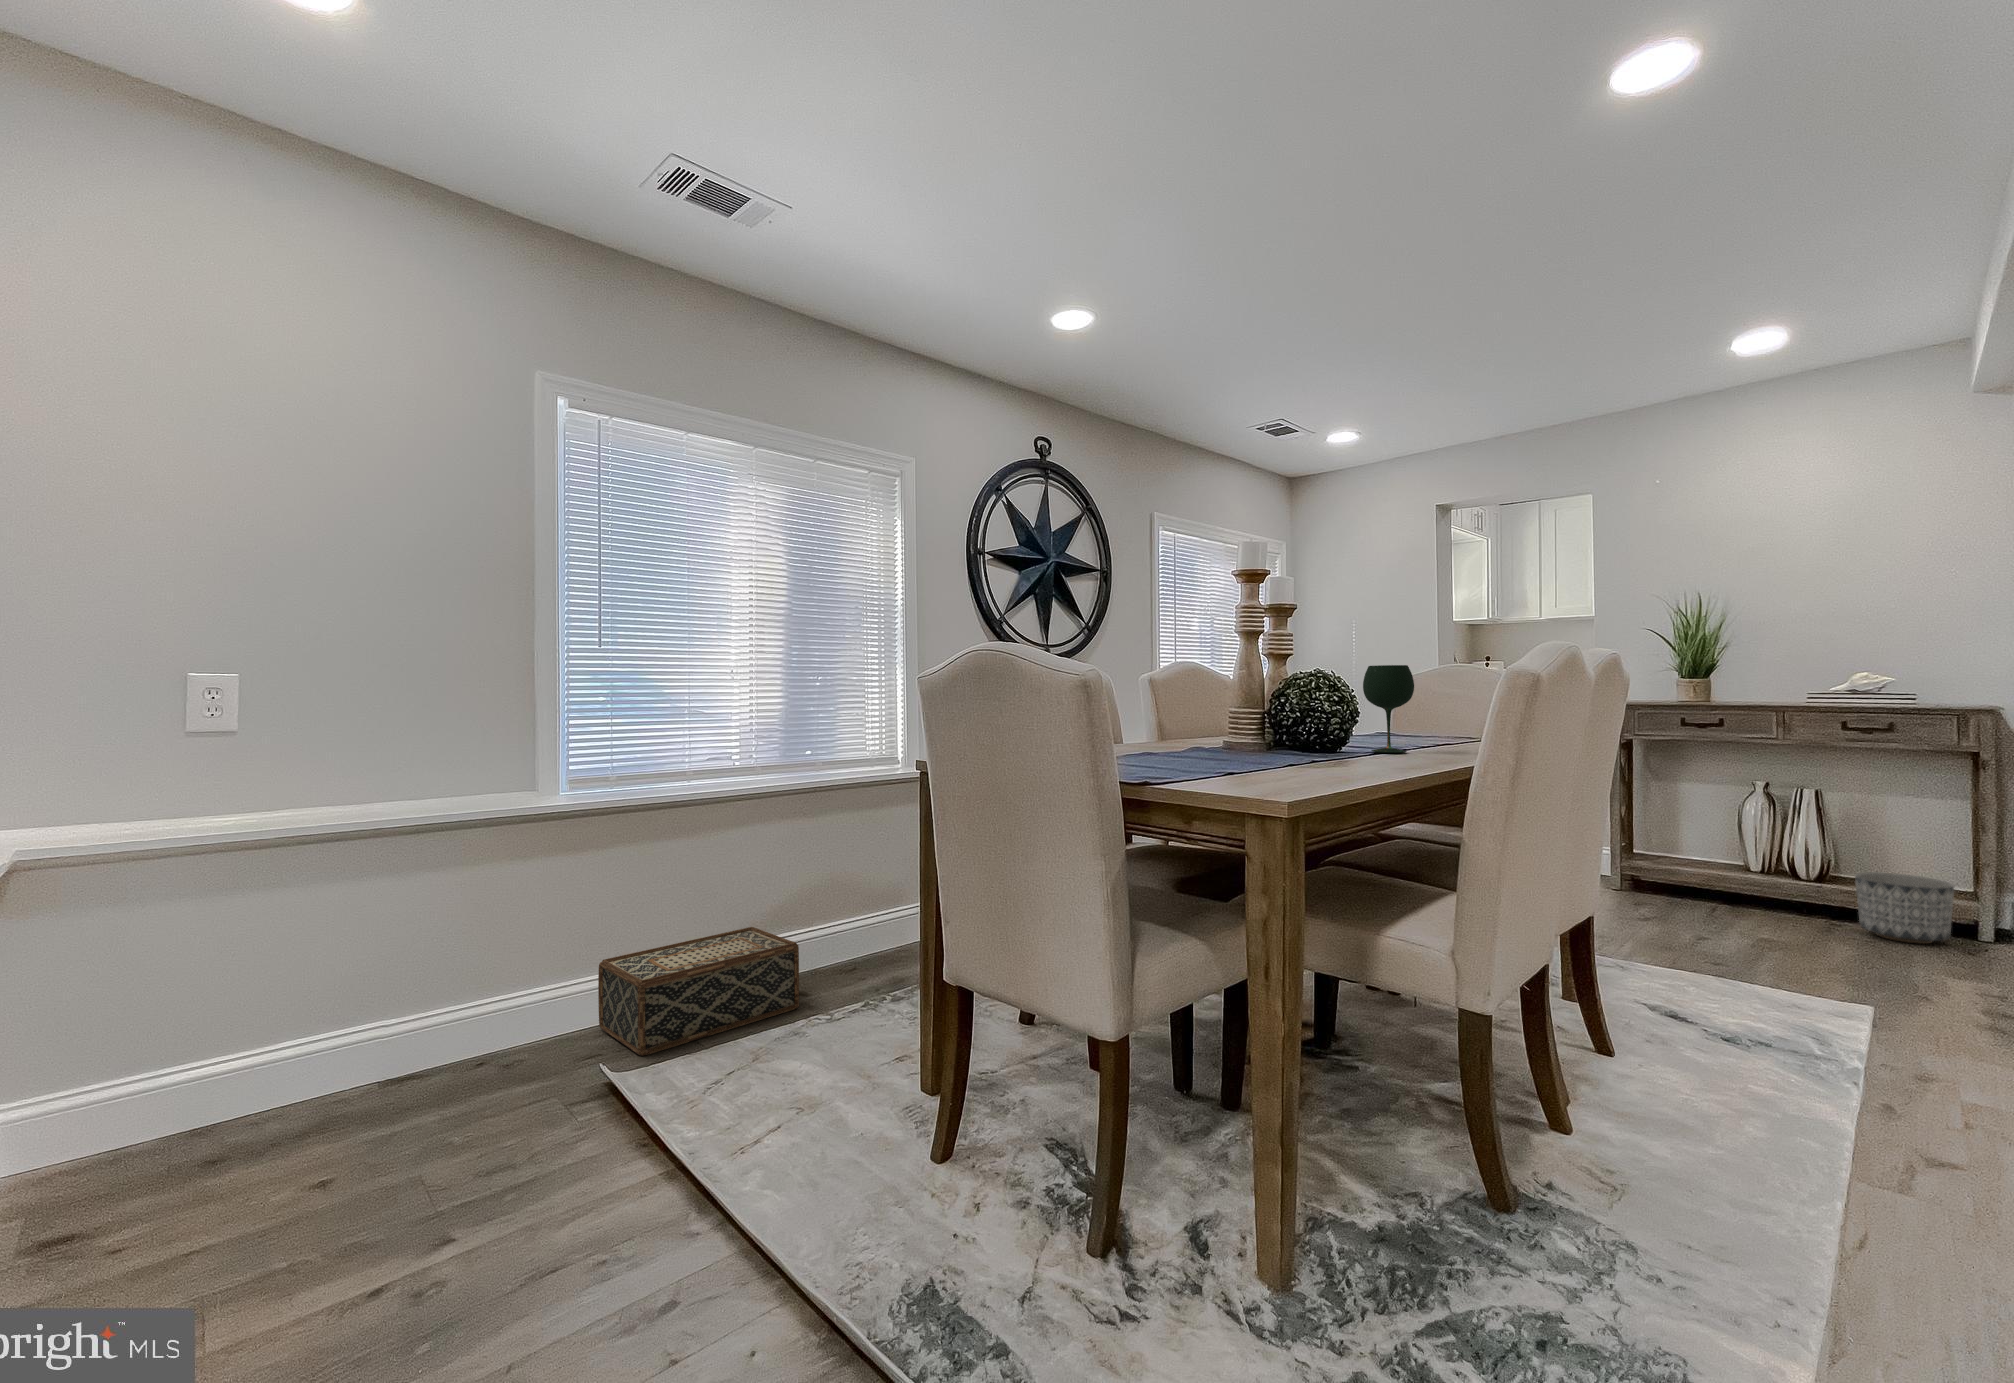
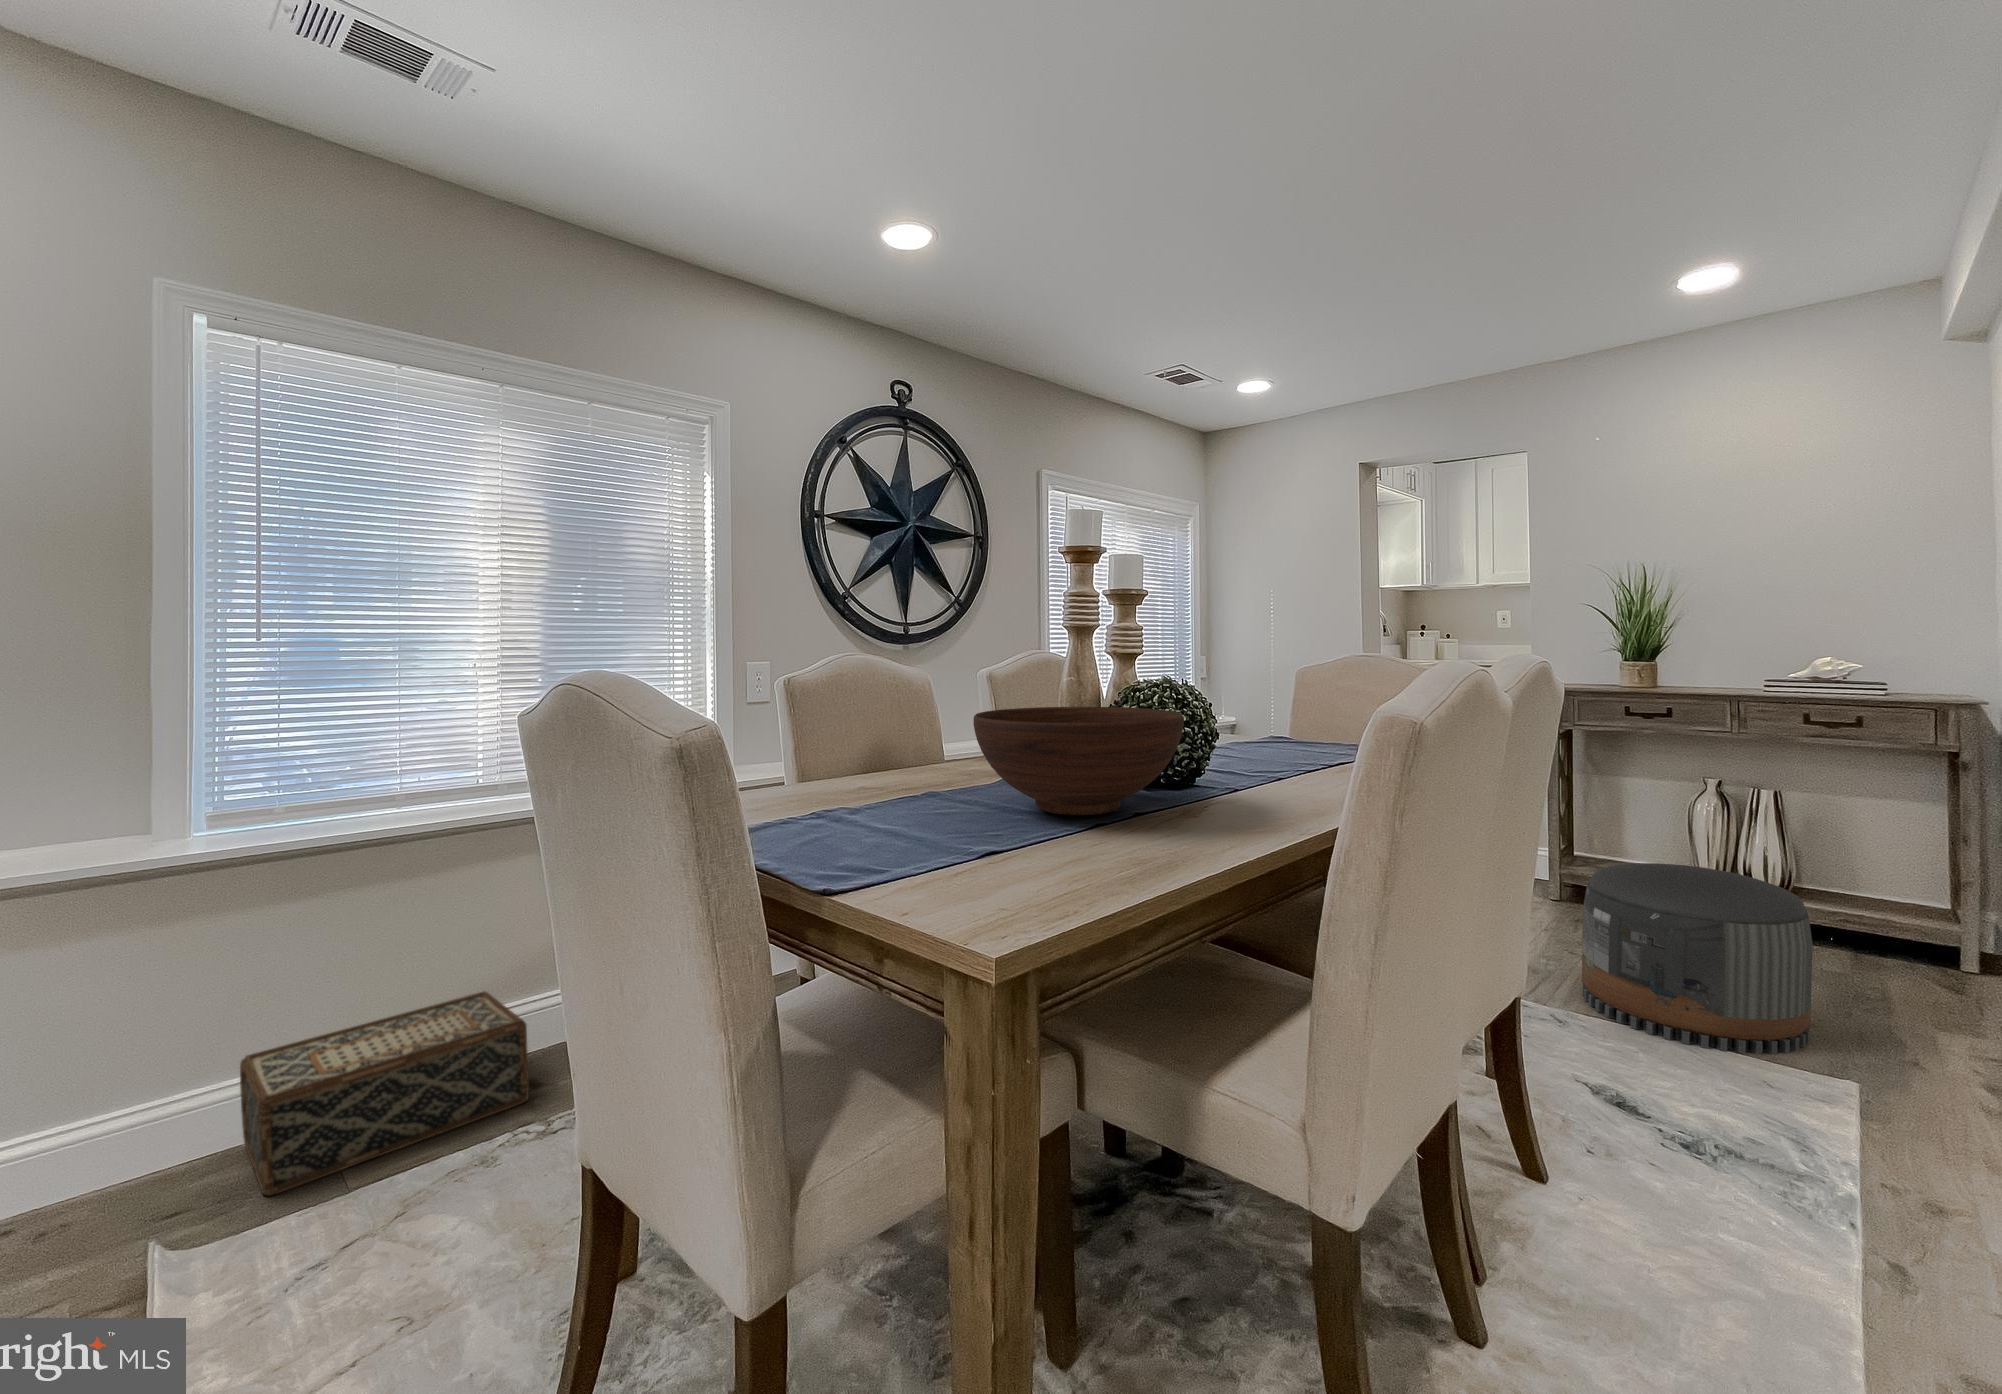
wine glass: present [1363,665,1414,753] -> none [1225,672,1291,792]
fruit bowl: none [1189,690,1344,761] -> present [973,707,1184,815]
pouf: none [1645,842,1838,991] -> present [1582,863,1813,1054]
planter: present [1855,872,1954,944] -> none [1820,890,1936,976]

